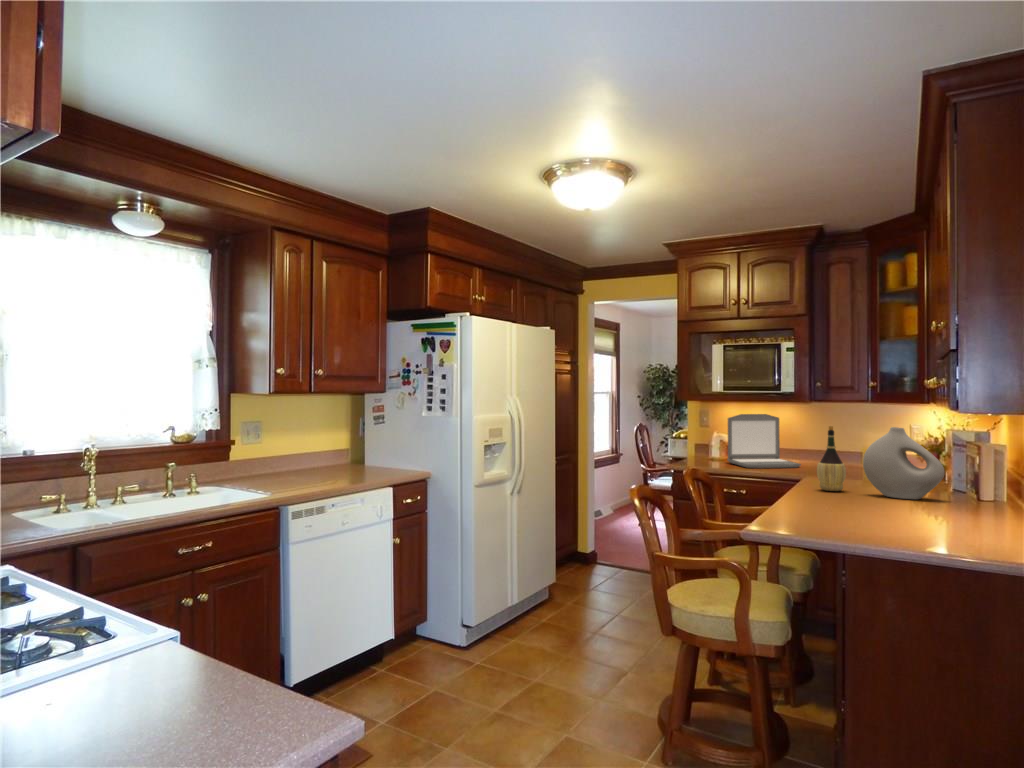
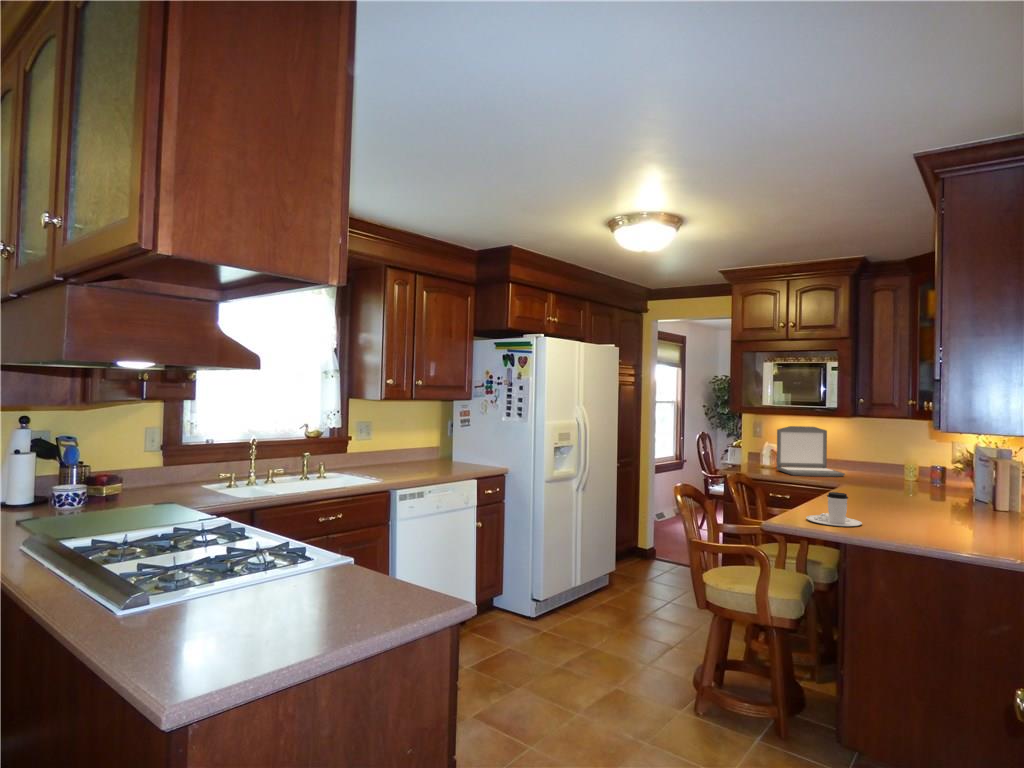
wine bottle: present [817,426,846,491] -> none [848,439,875,497]
vase: present [863,427,944,499] -> none [890,442,963,507]
coffee cup: none [787,489,853,530] -> present [806,492,862,527]

